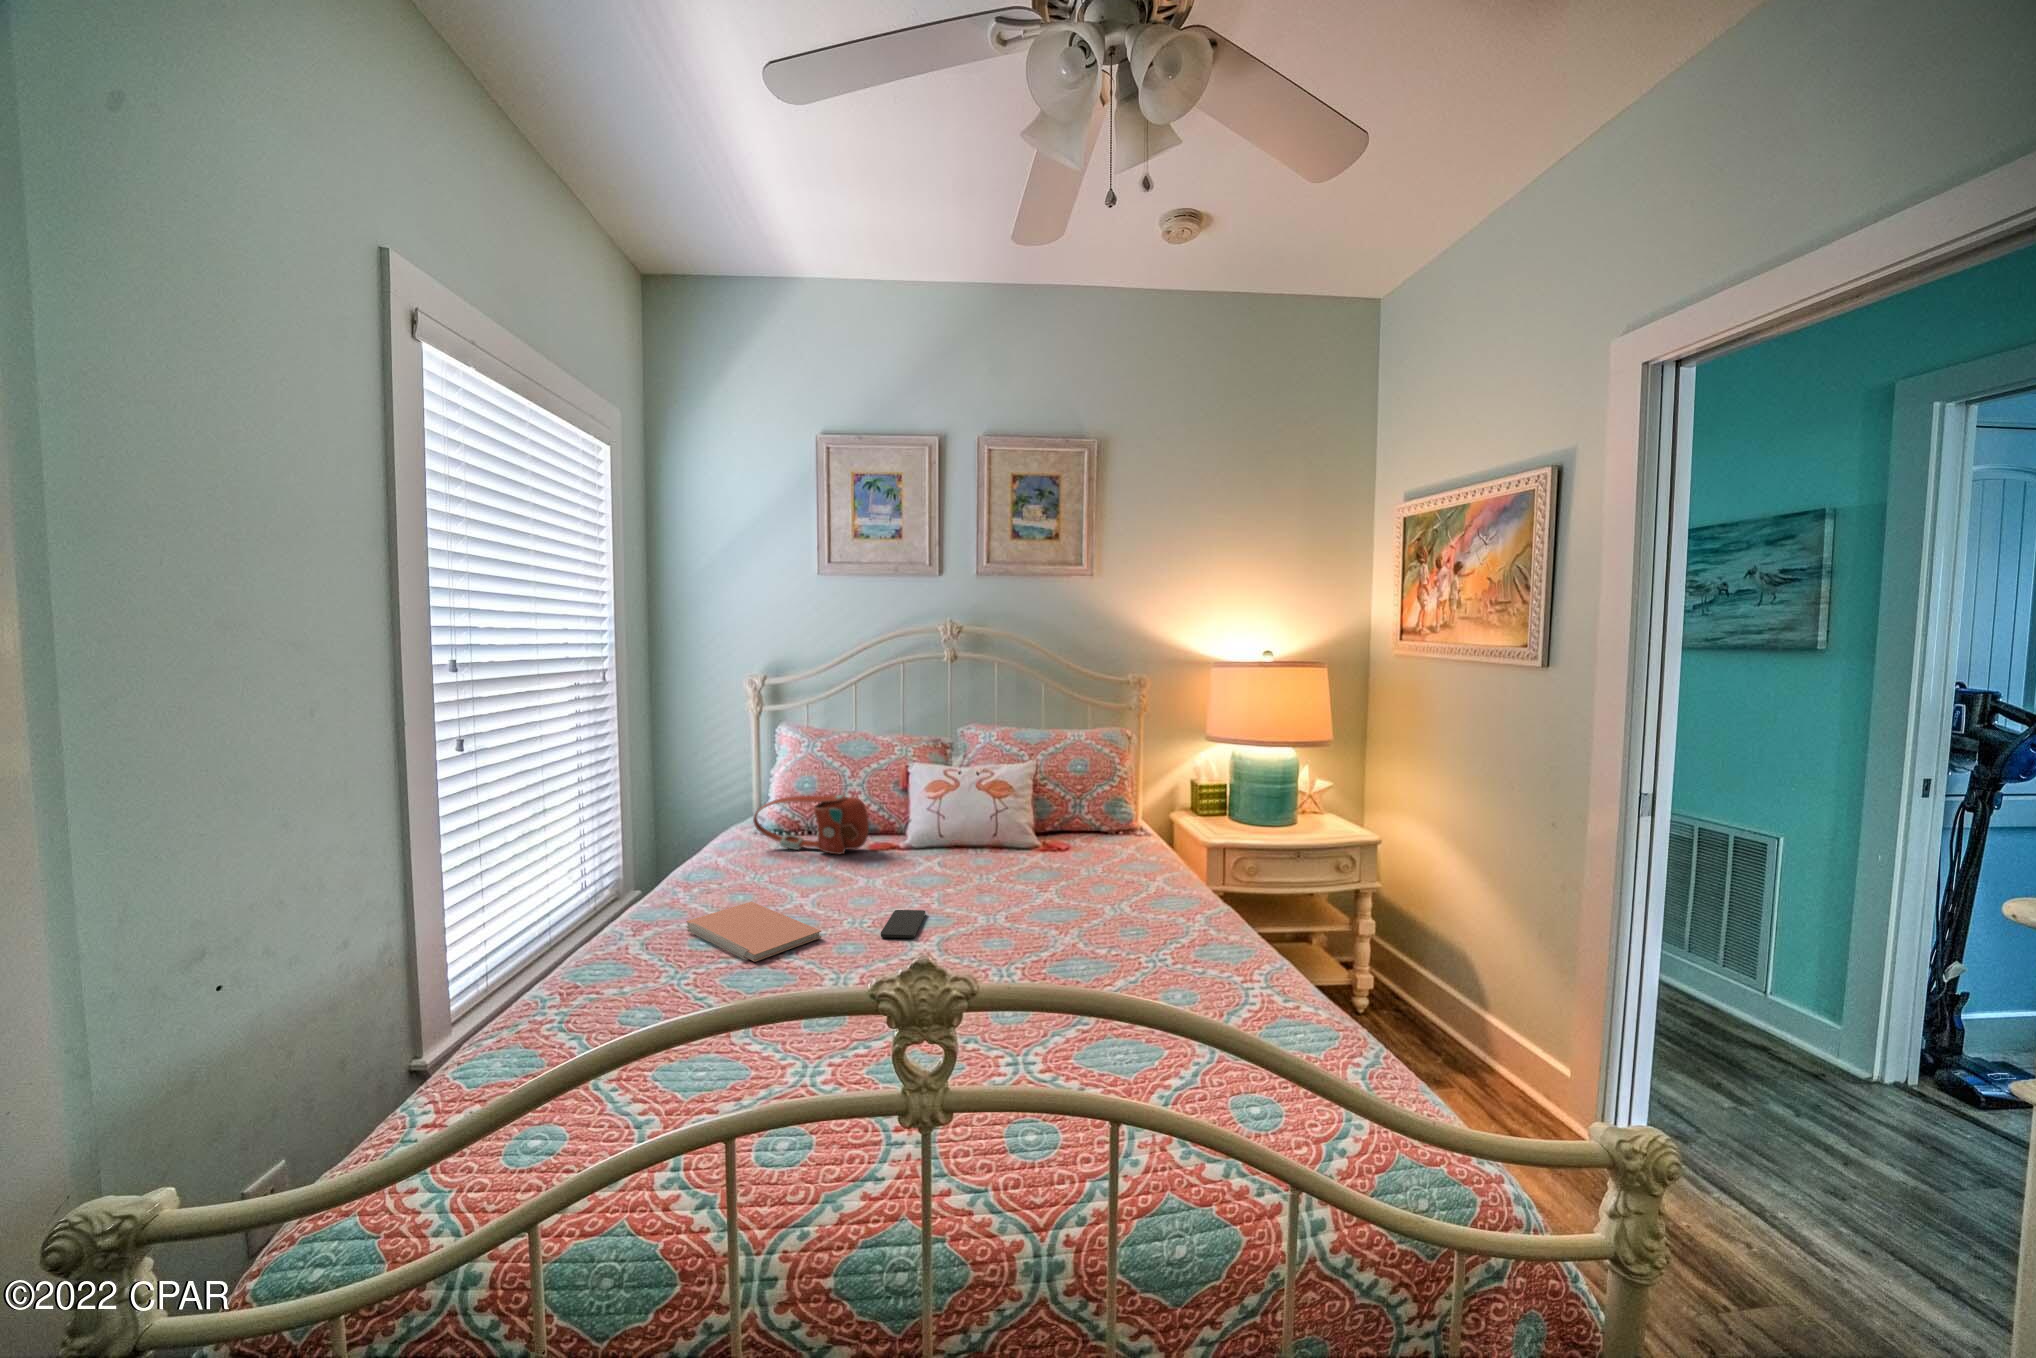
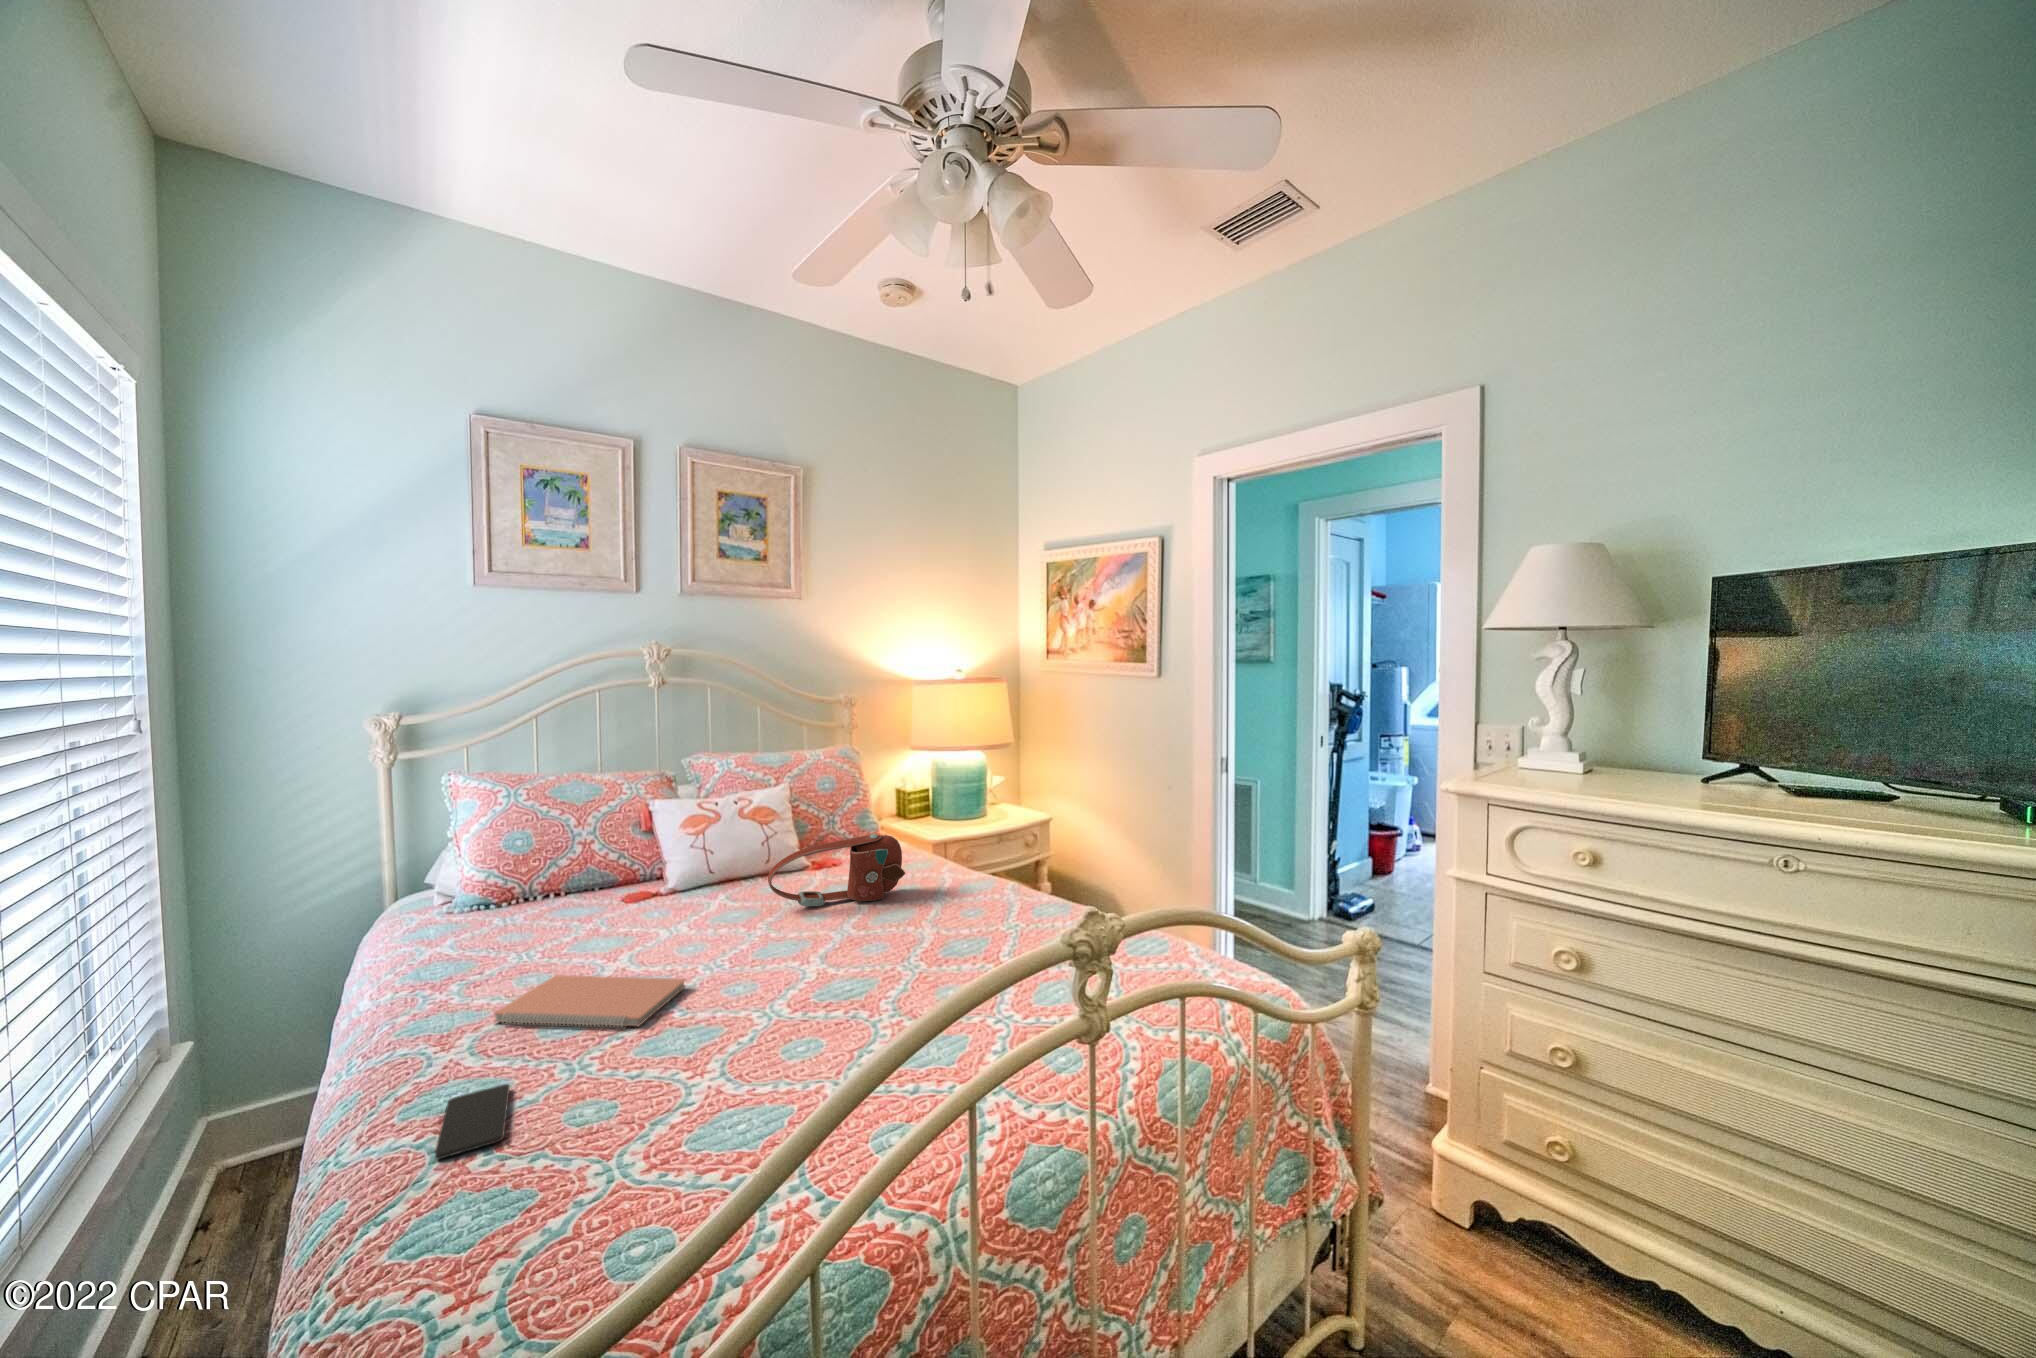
handbag: present [753,795,869,854] -> present [768,834,905,906]
smartphone: present [881,910,926,938] -> present [435,1084,510,1159]

